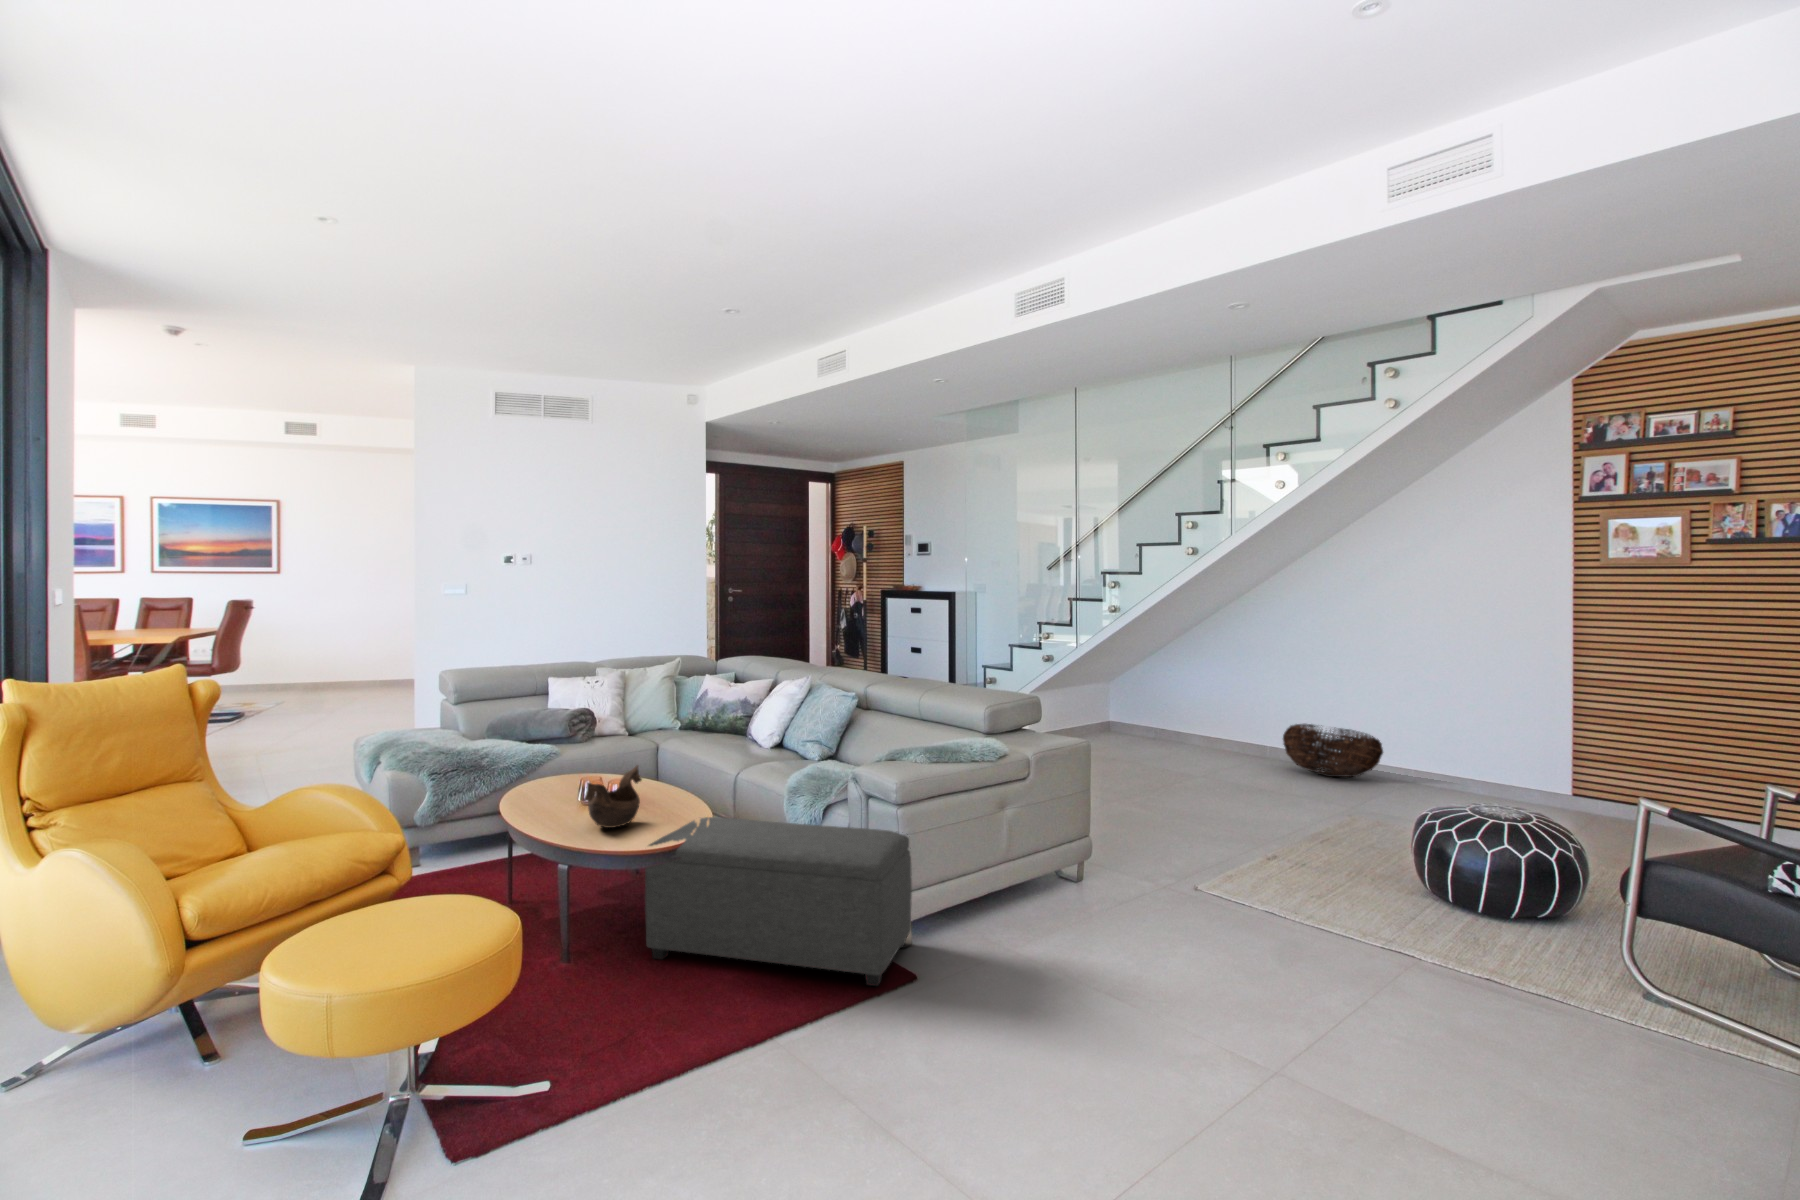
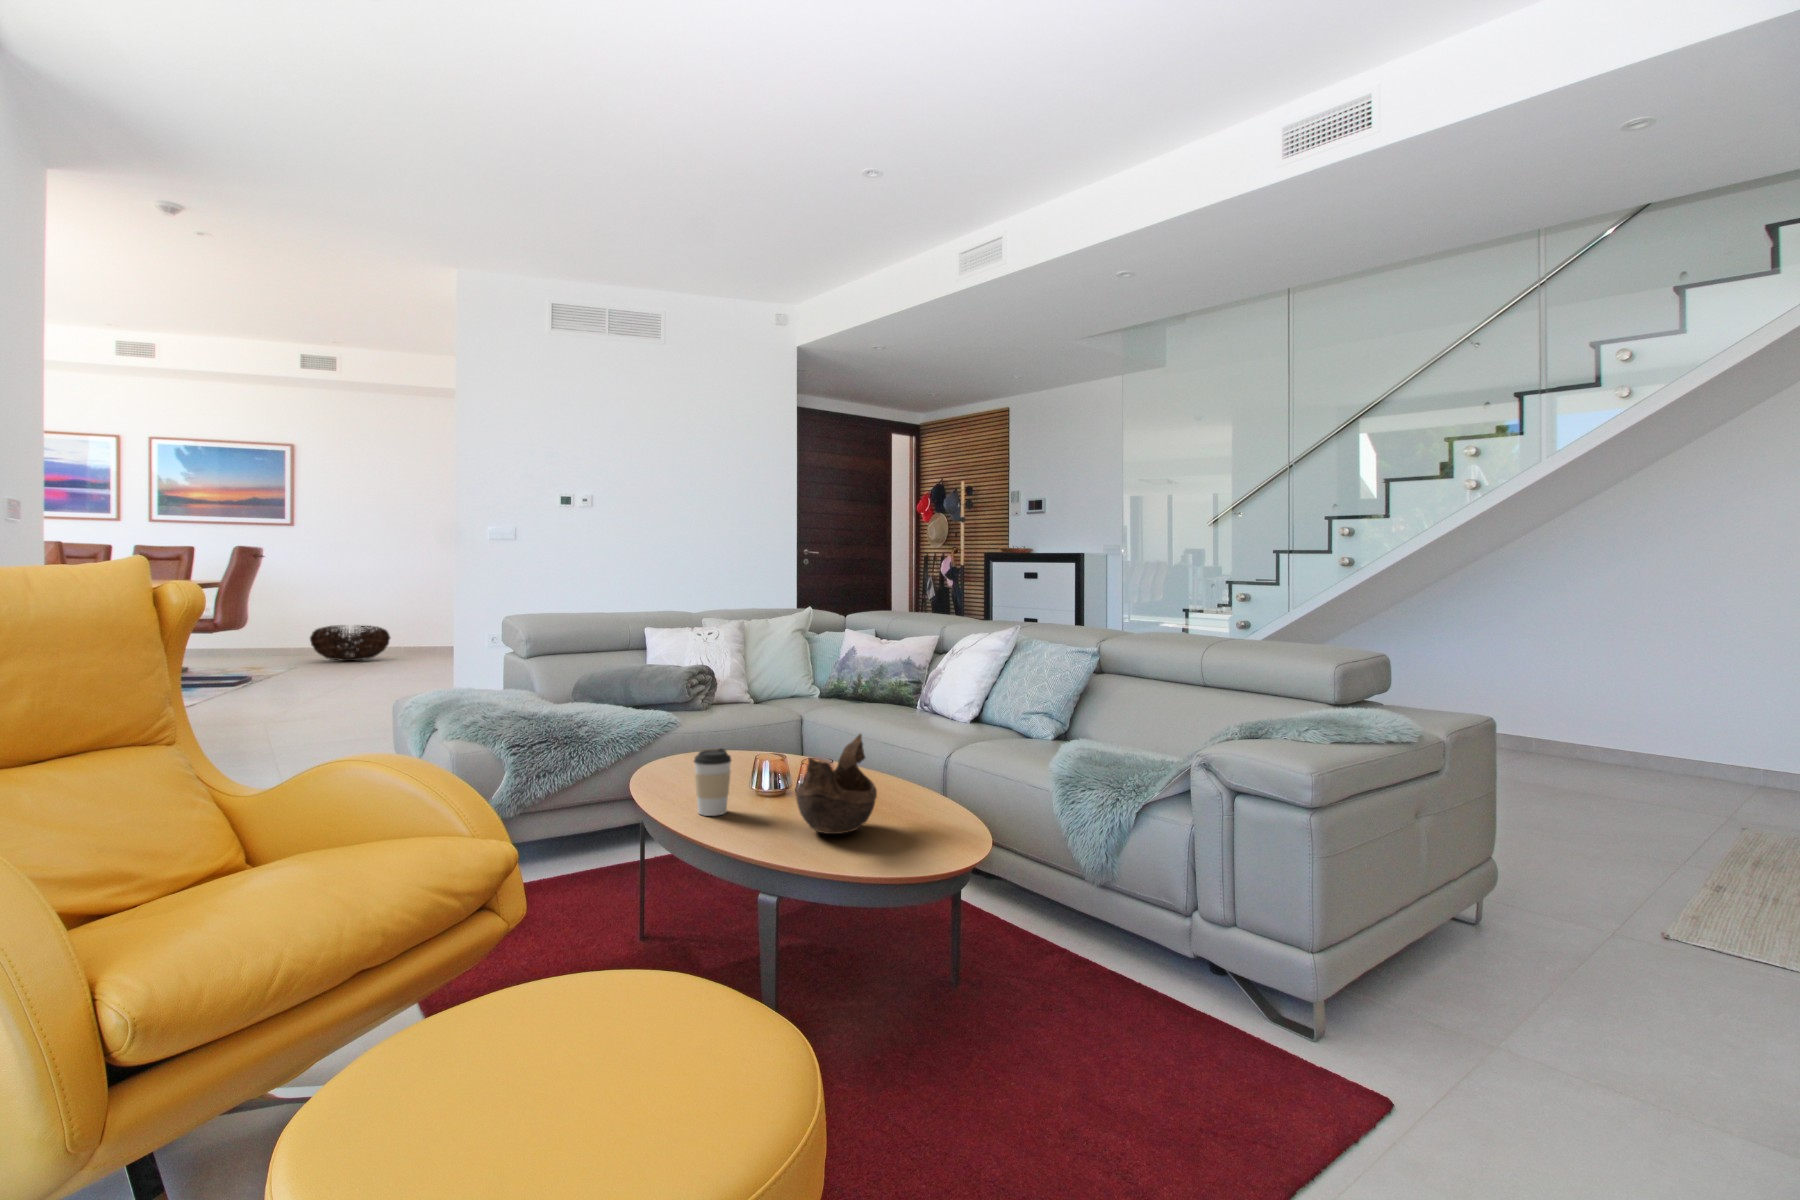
basket: present [1283,724,1383,777] -> present [310,625,391,661]
coffee cup: none [531,776,556,818] -> present [694,748,731,816]
ottoman: present [645,817,912,986] -> none [904,818,1366,1127]

